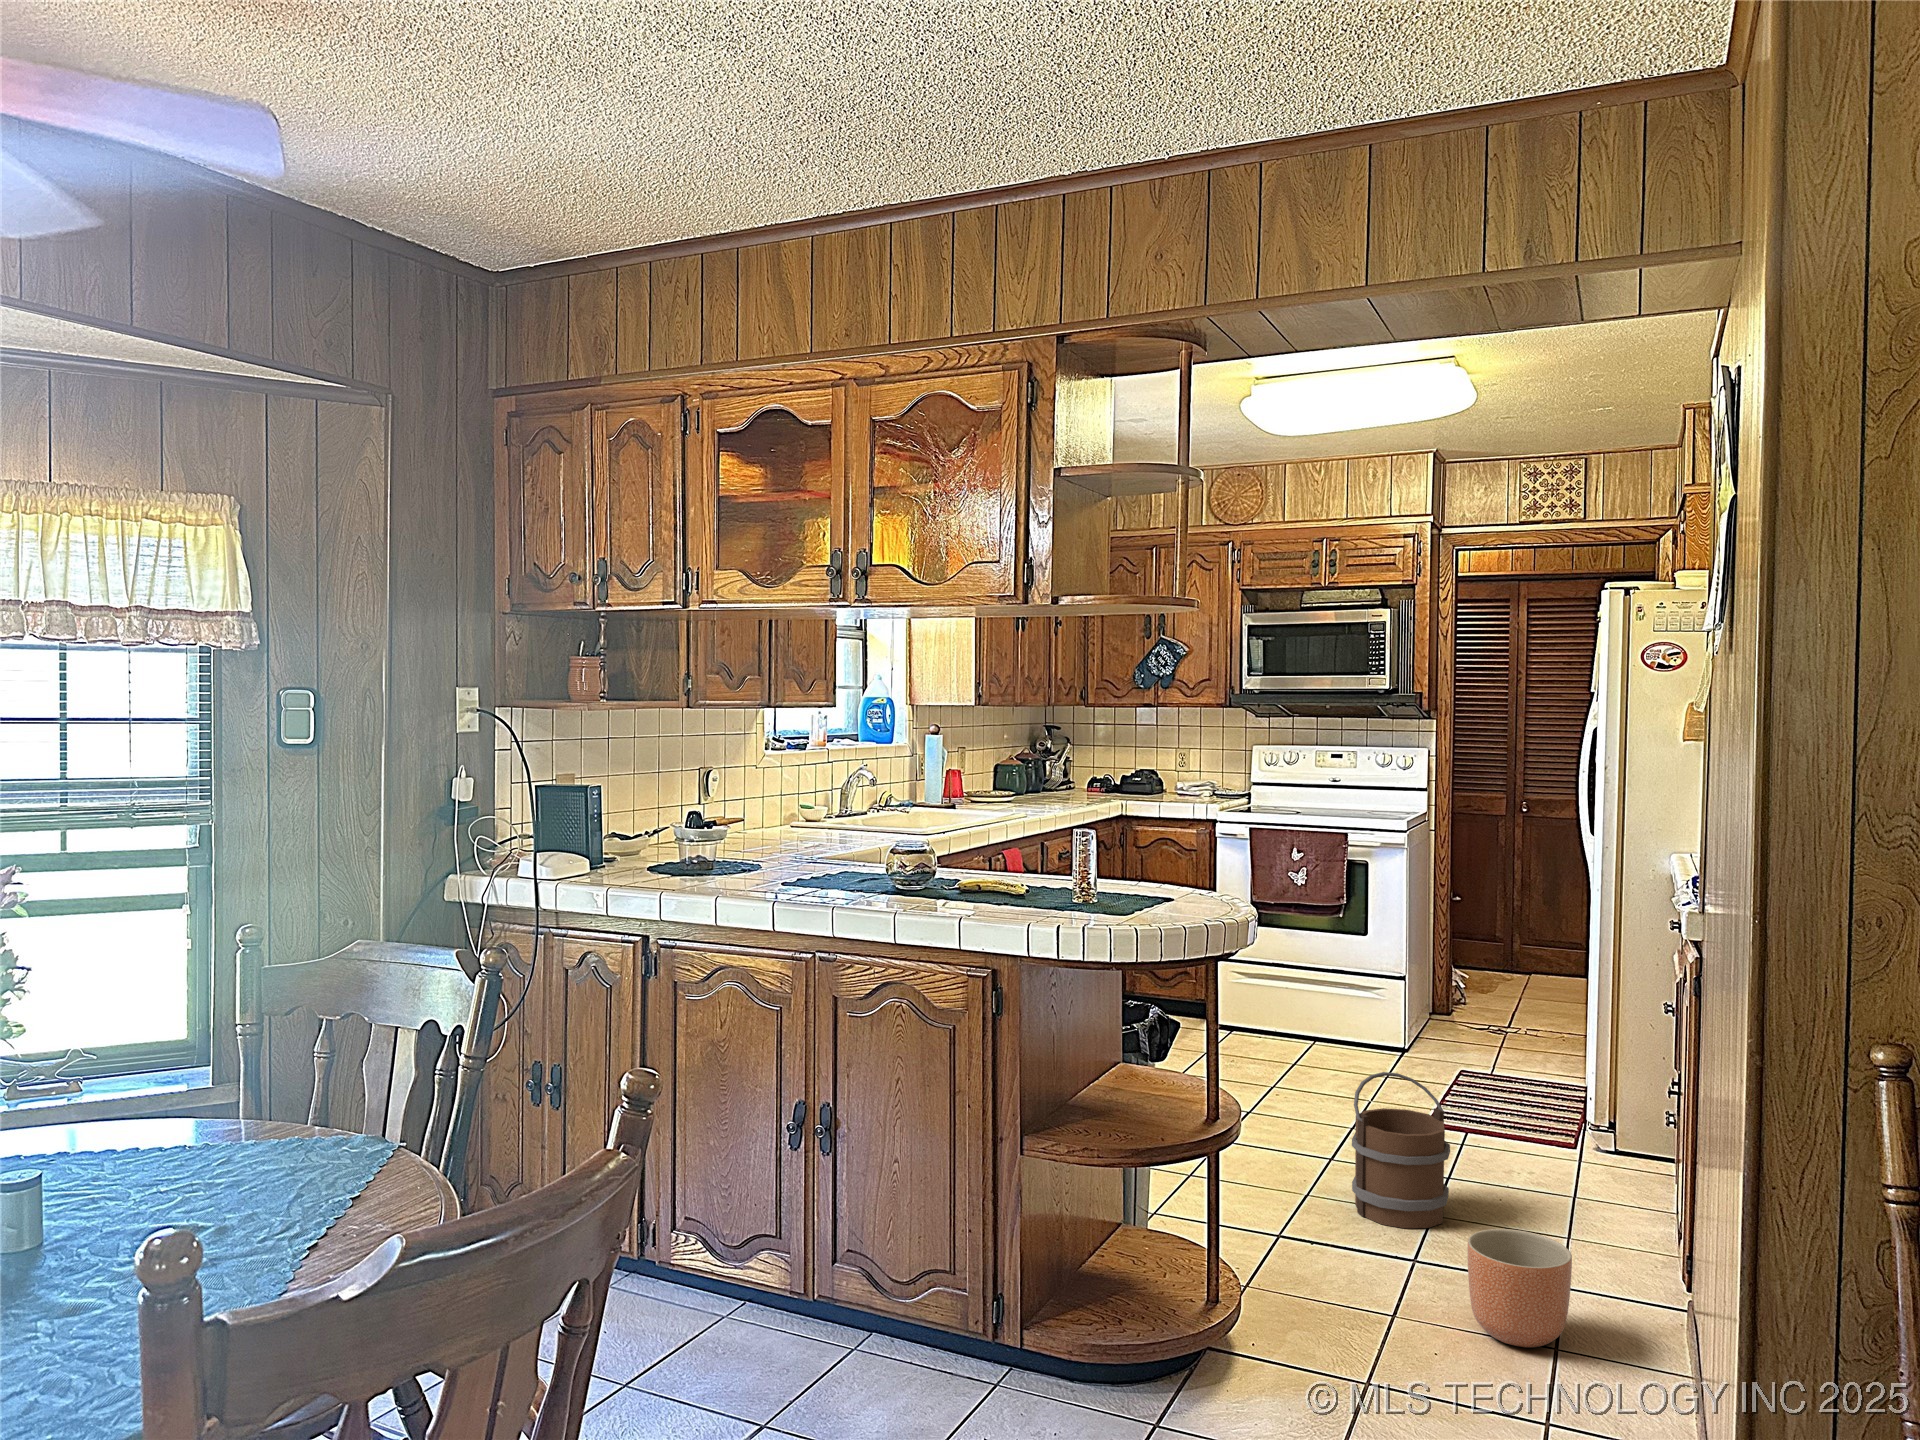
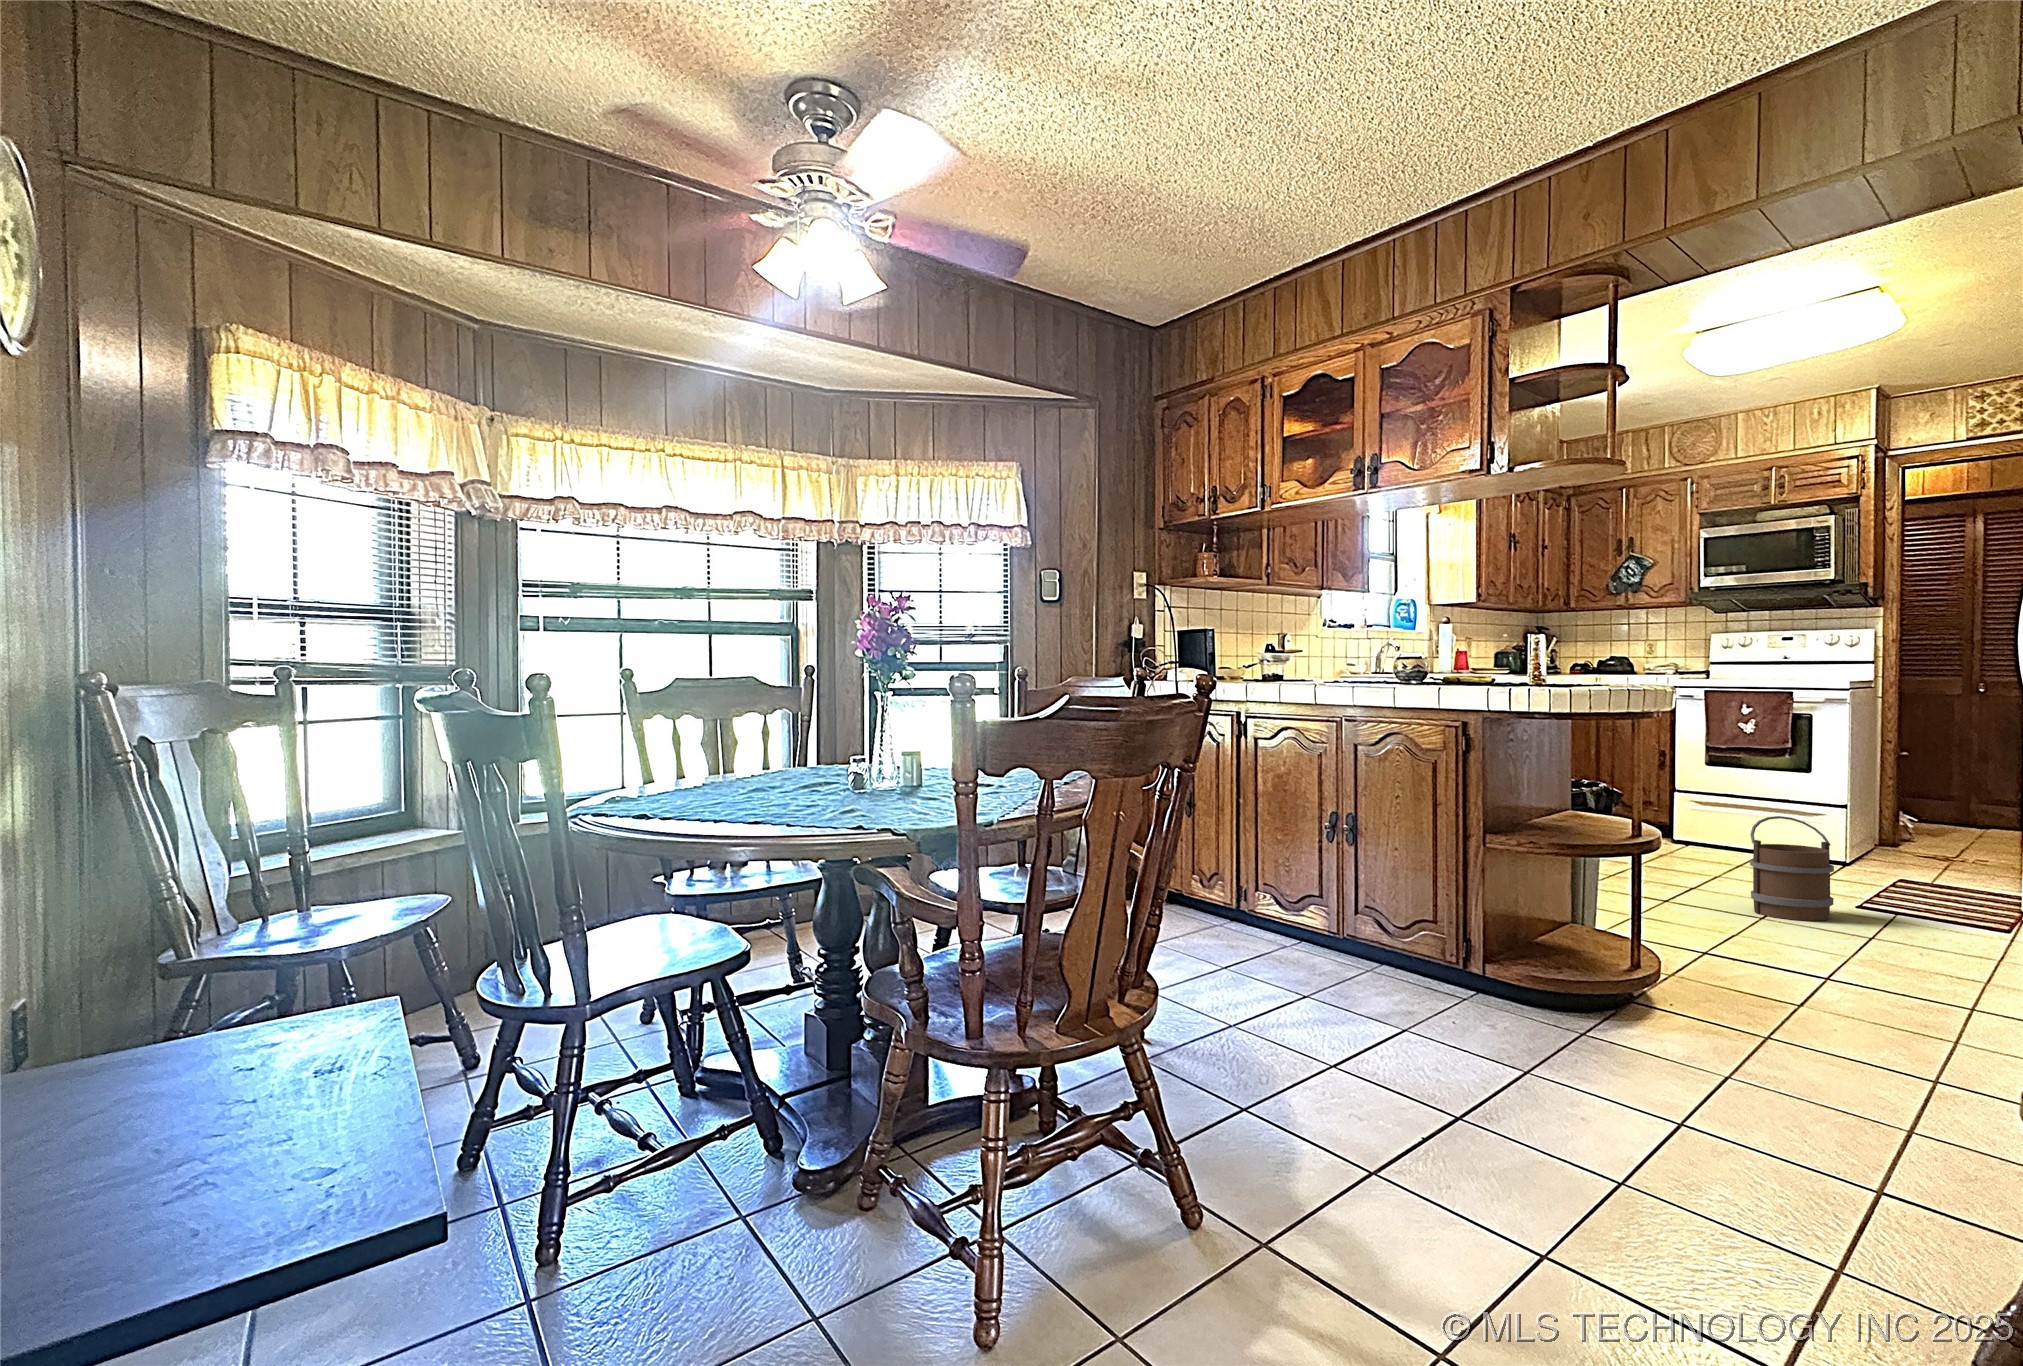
planter: present [1467,1229,1572,1347] -> none [1816,889,1901,960]

